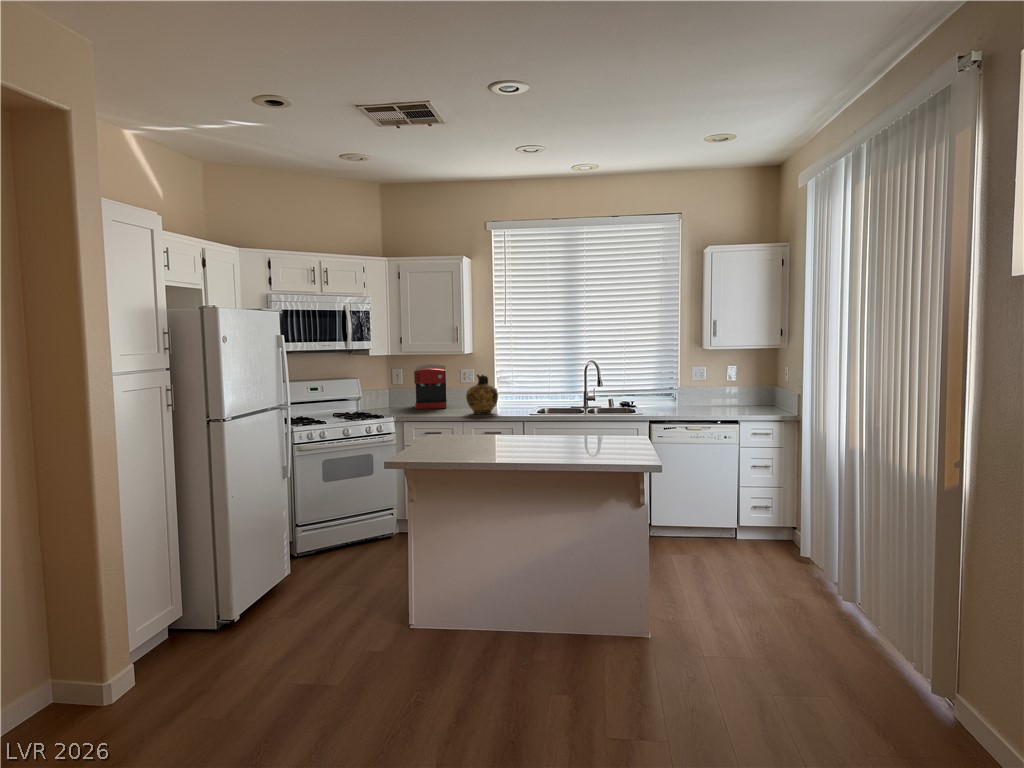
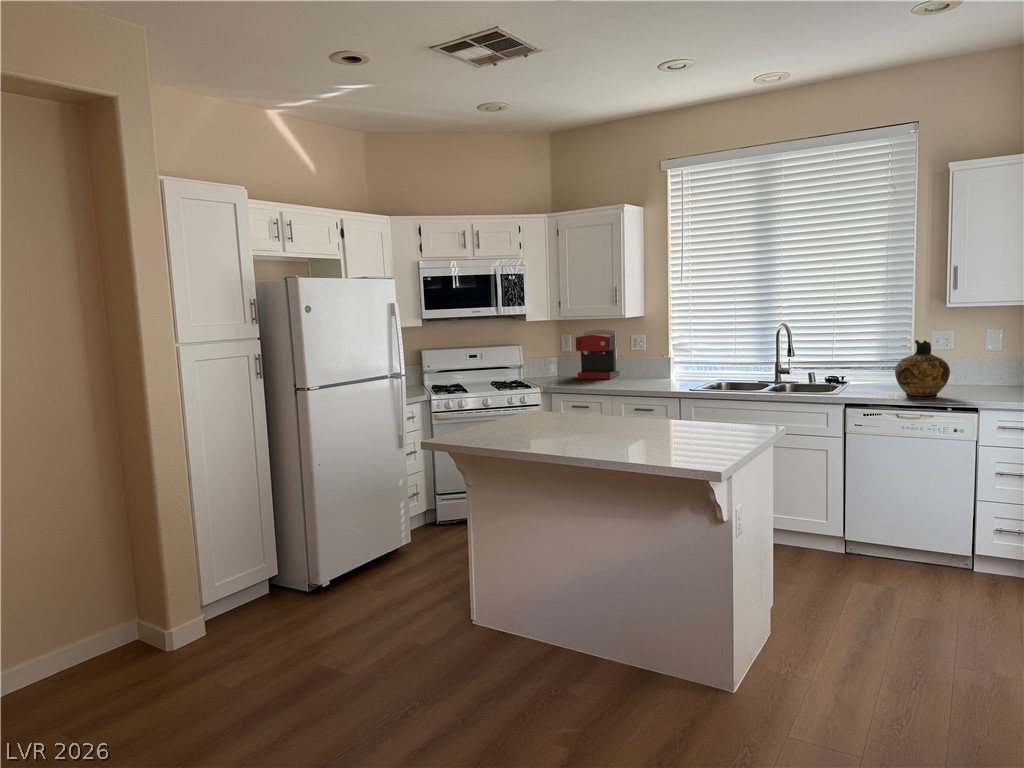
ceramic jug: present [466,375,498,414] -> present [895,340,950,399]

